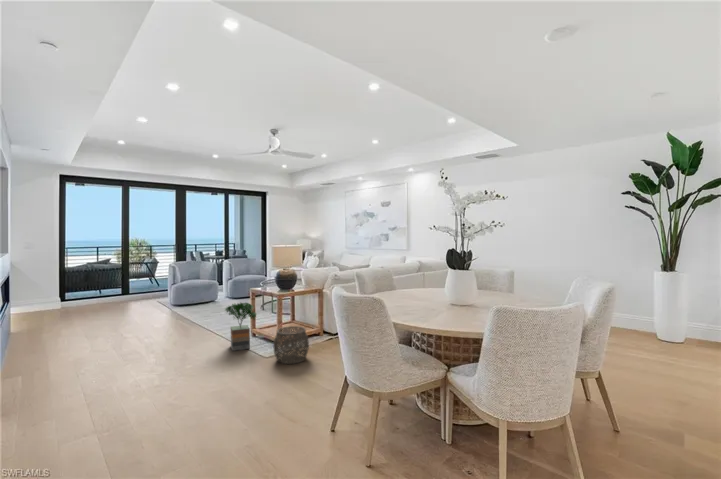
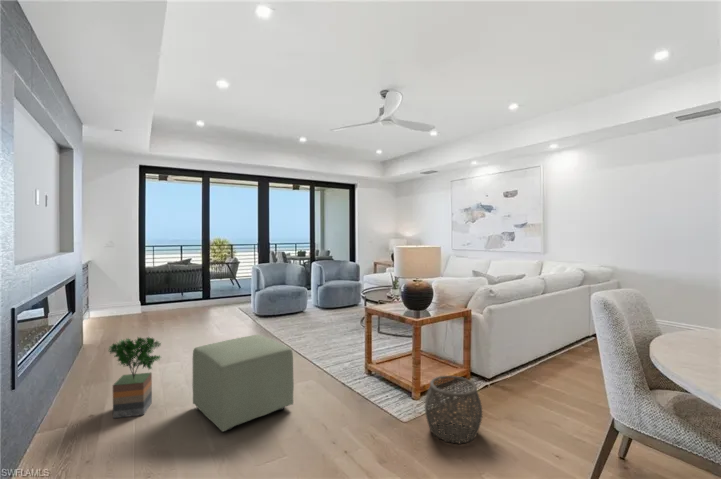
potted tree: present [225,303,257,351] -> present [109,338,161,418]
ottoman: none [112,309,188,369] -> present [192,335,294,432]

